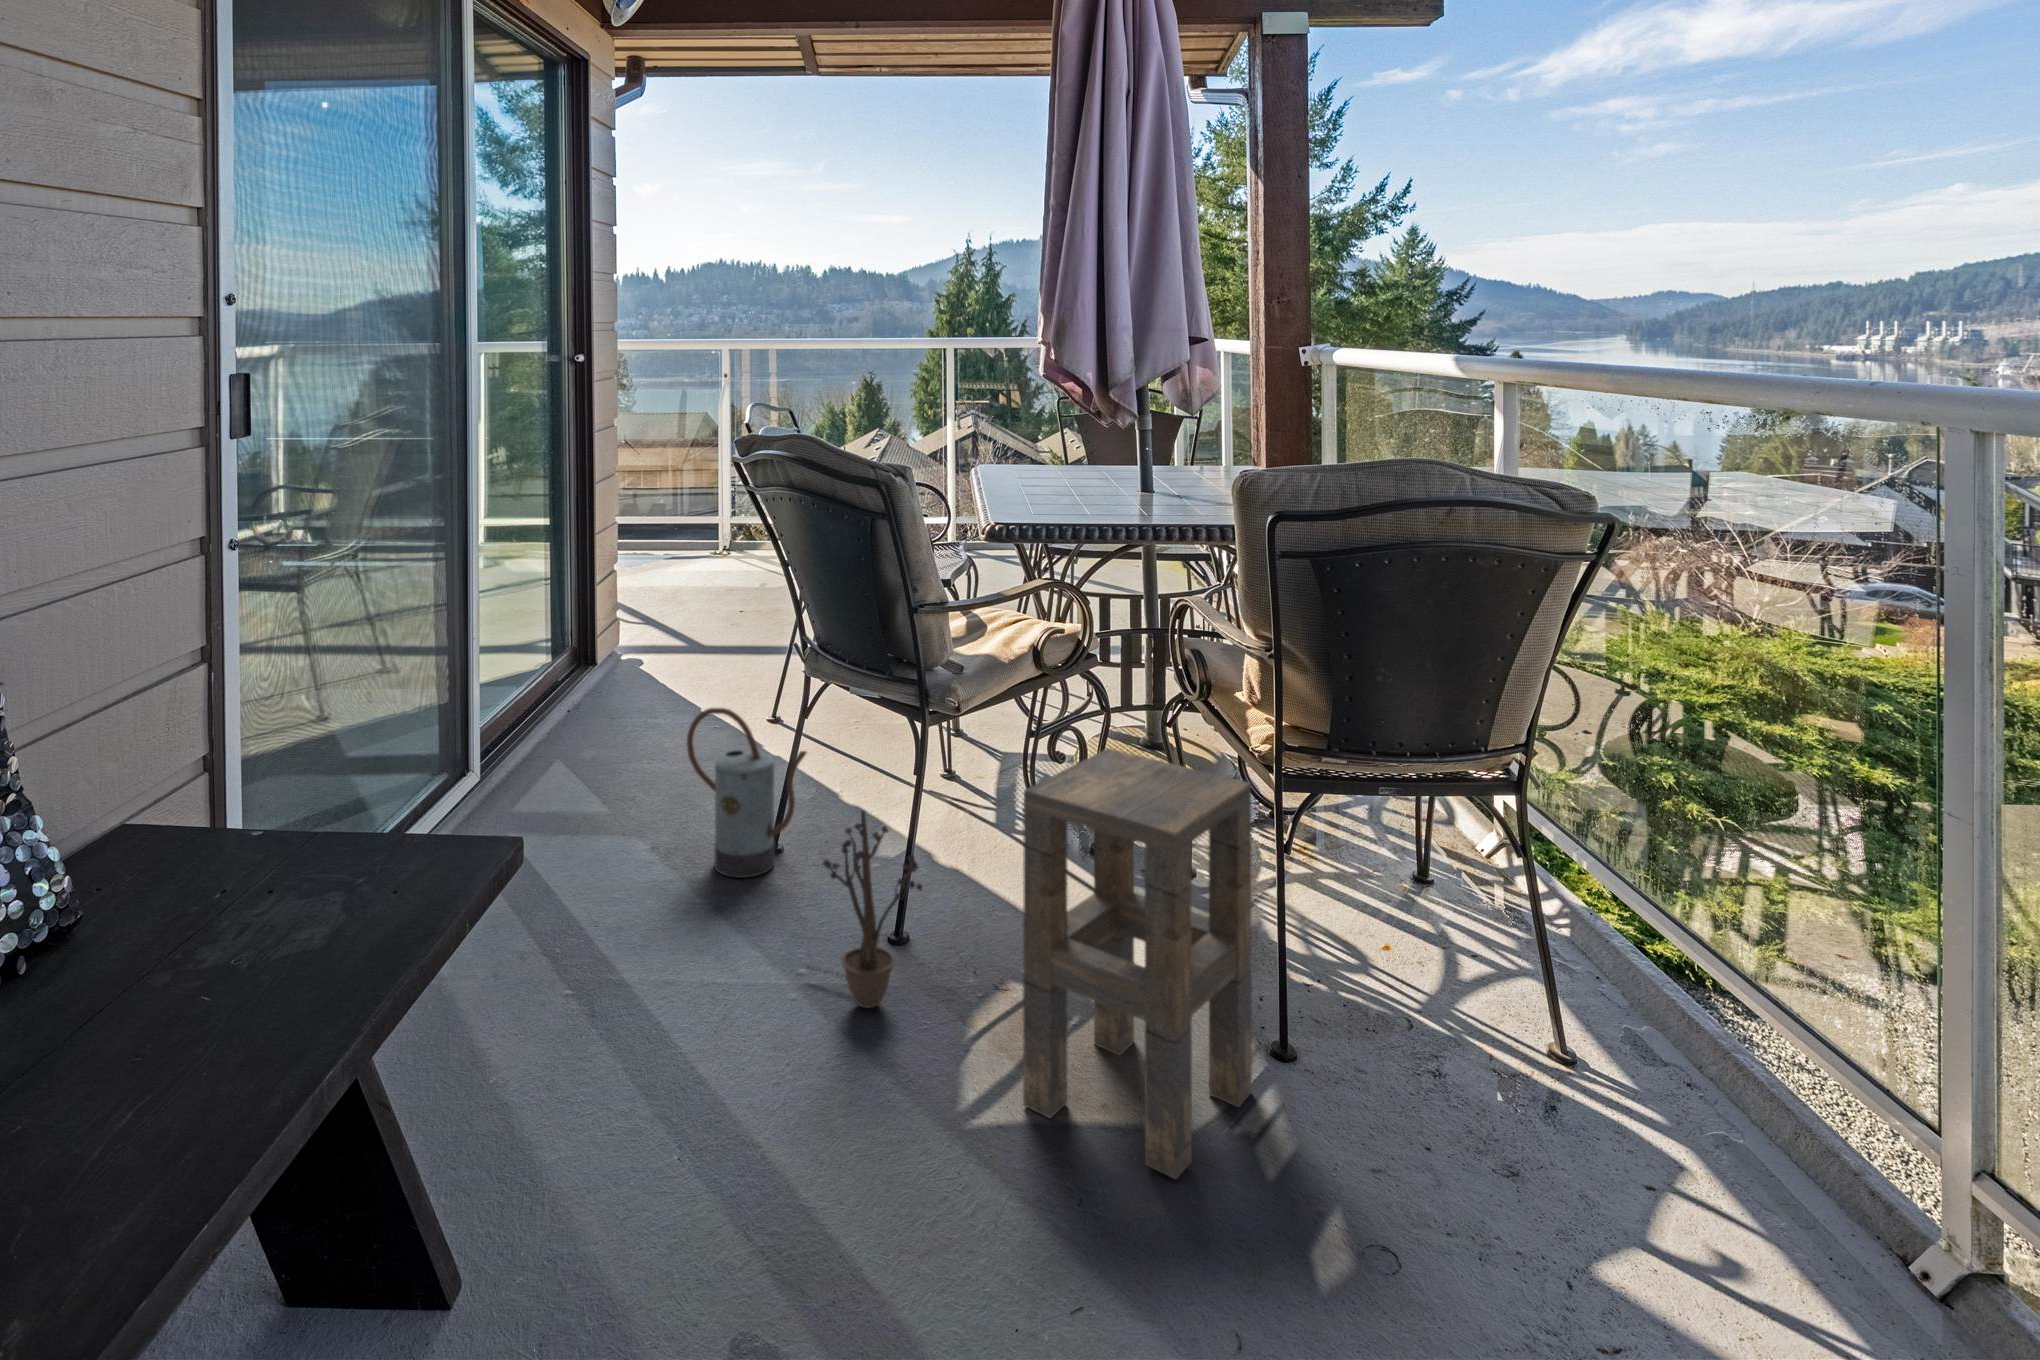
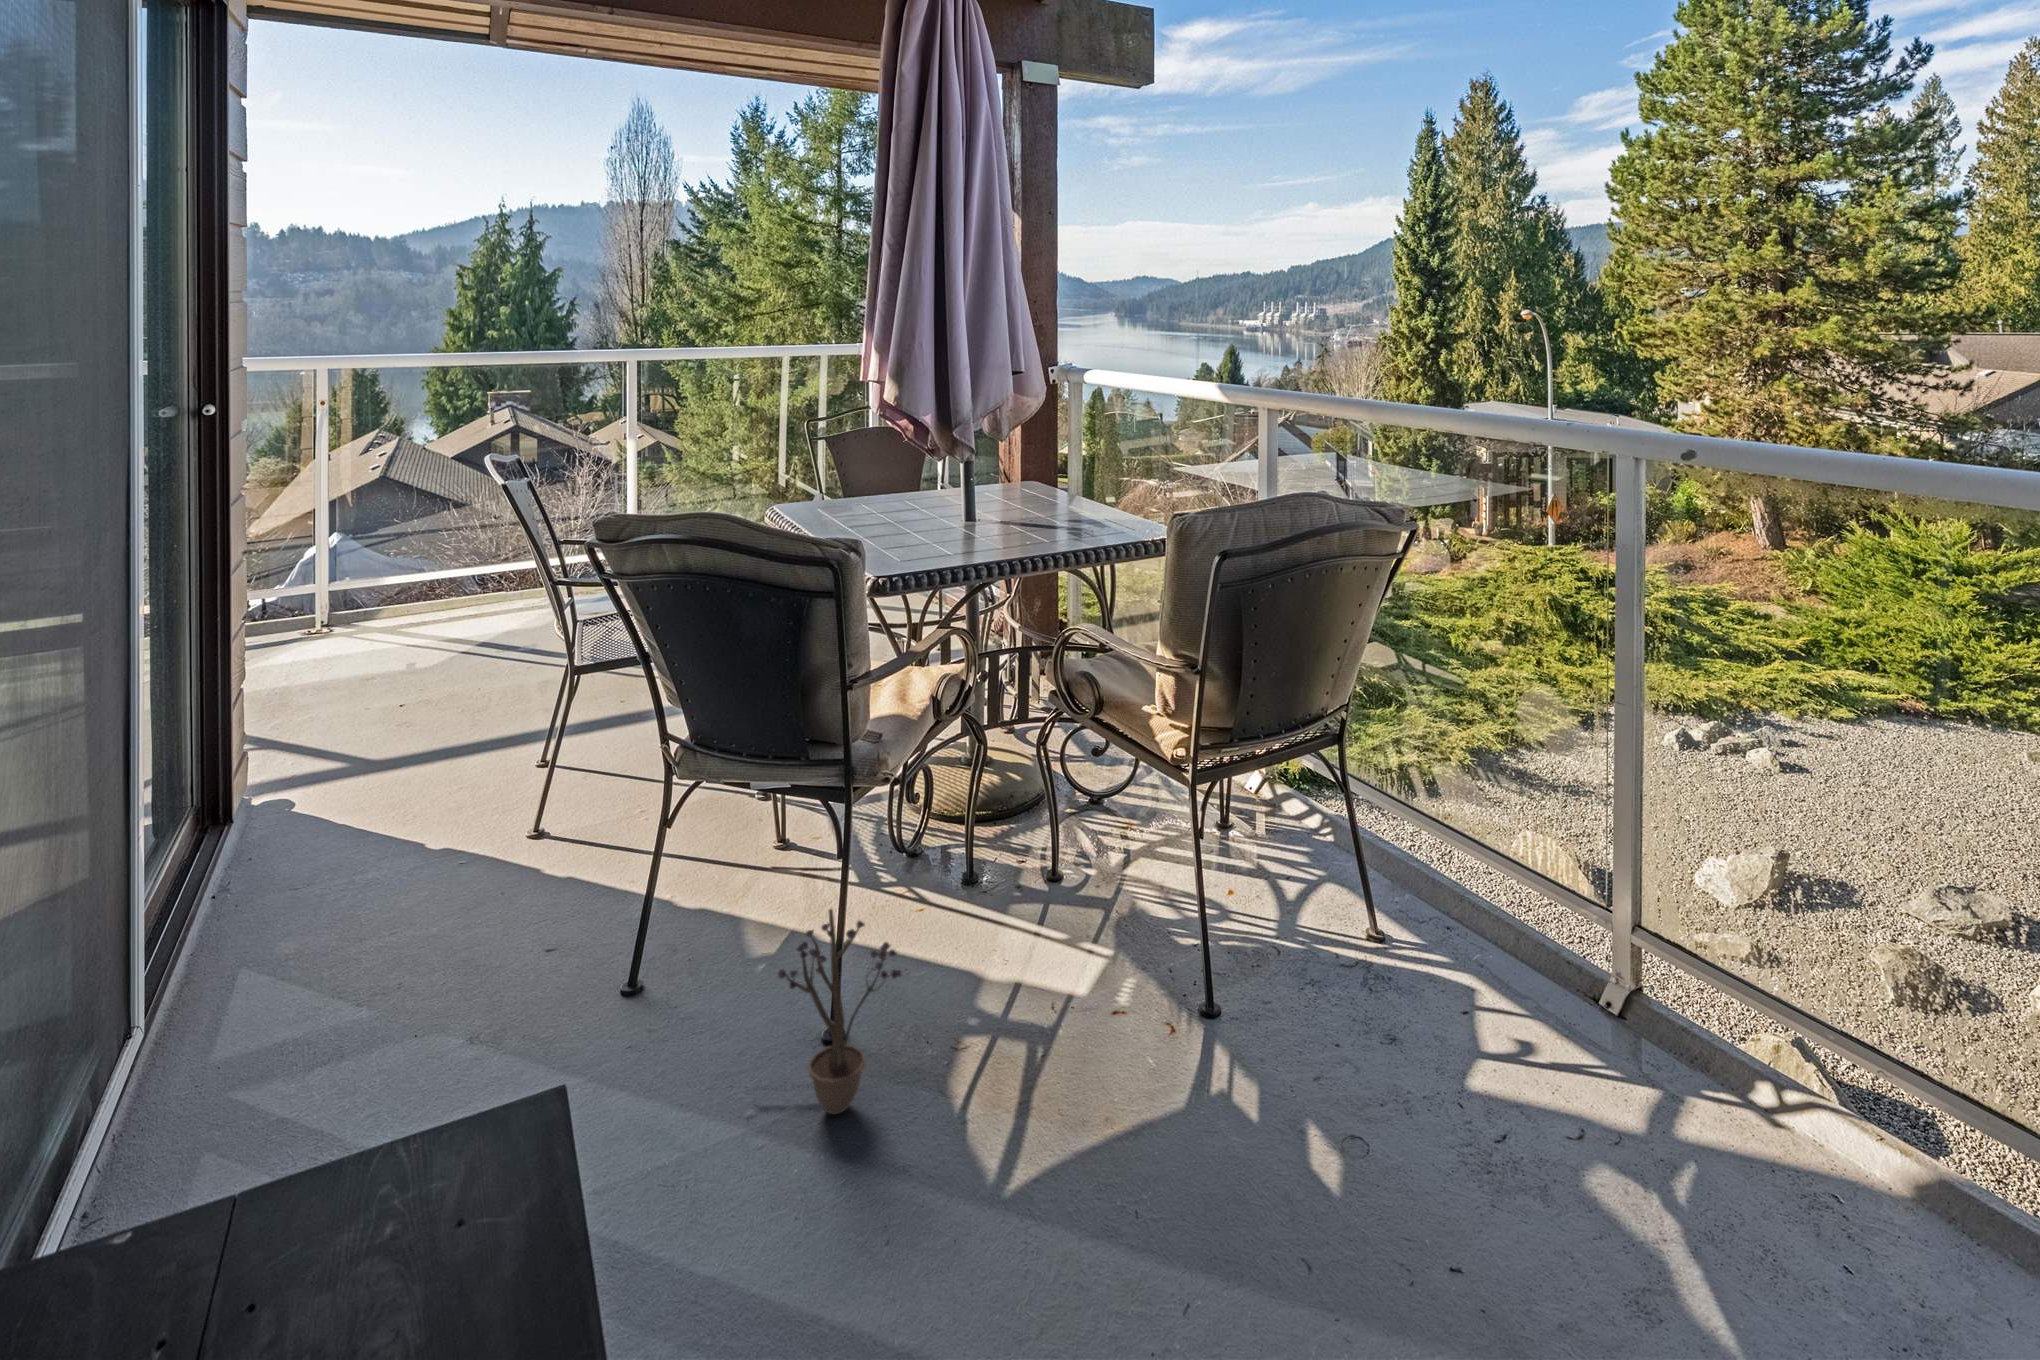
watering can: present [687,708,807,878] -> none [527,816,691,1006]
side table: present [1023,748,1252,1179] -> none [1041,792,1213,1182]

